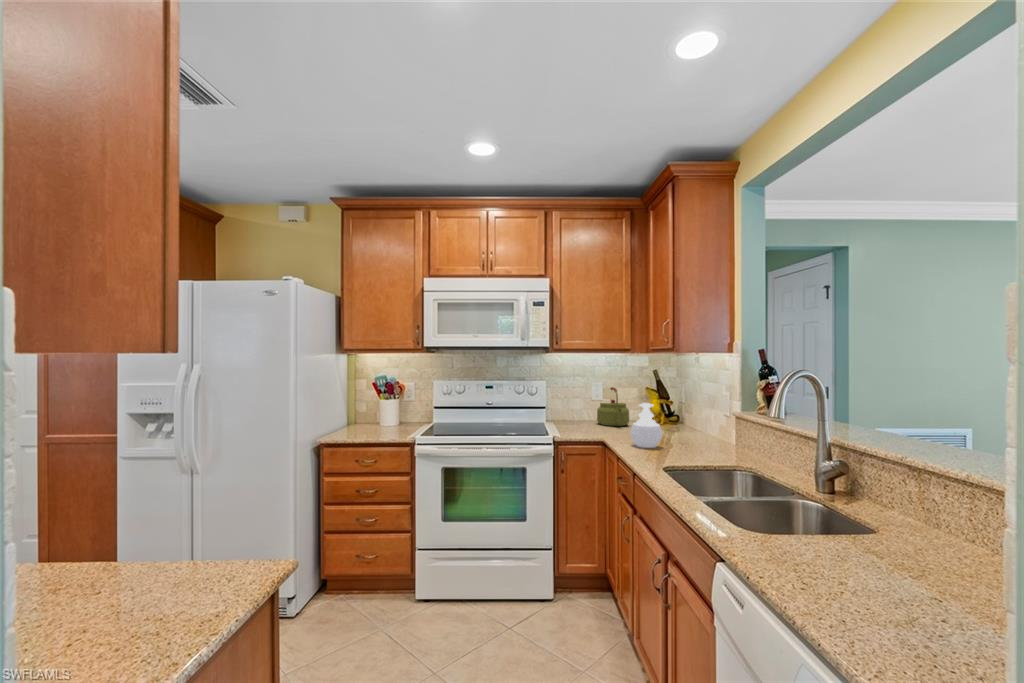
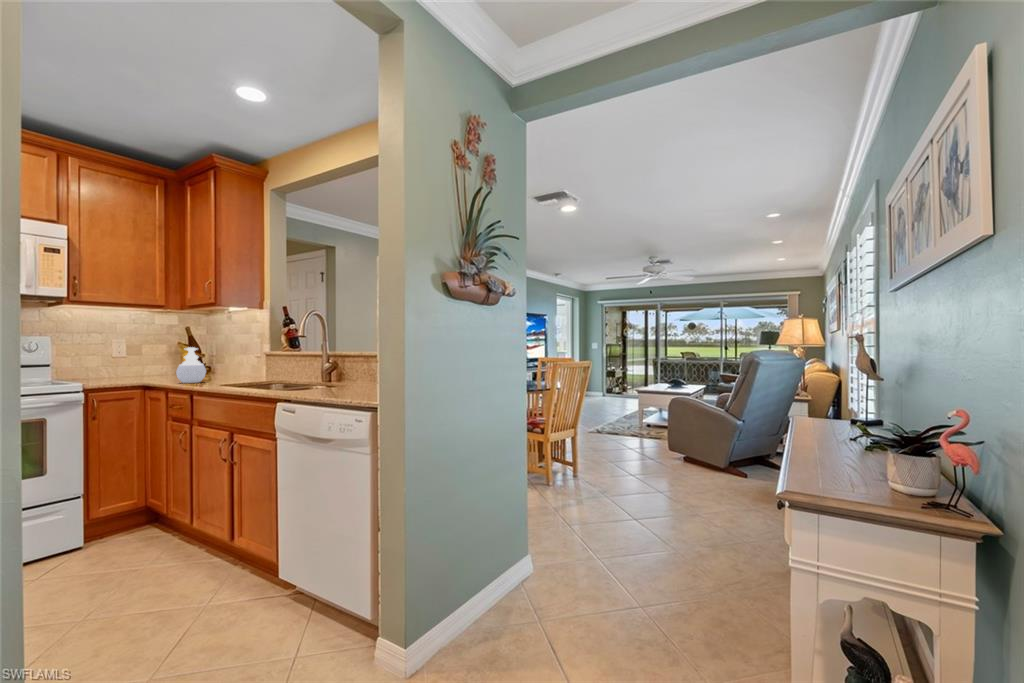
kettle: present [597,387,629,426] -> none [121,343,160,379]

